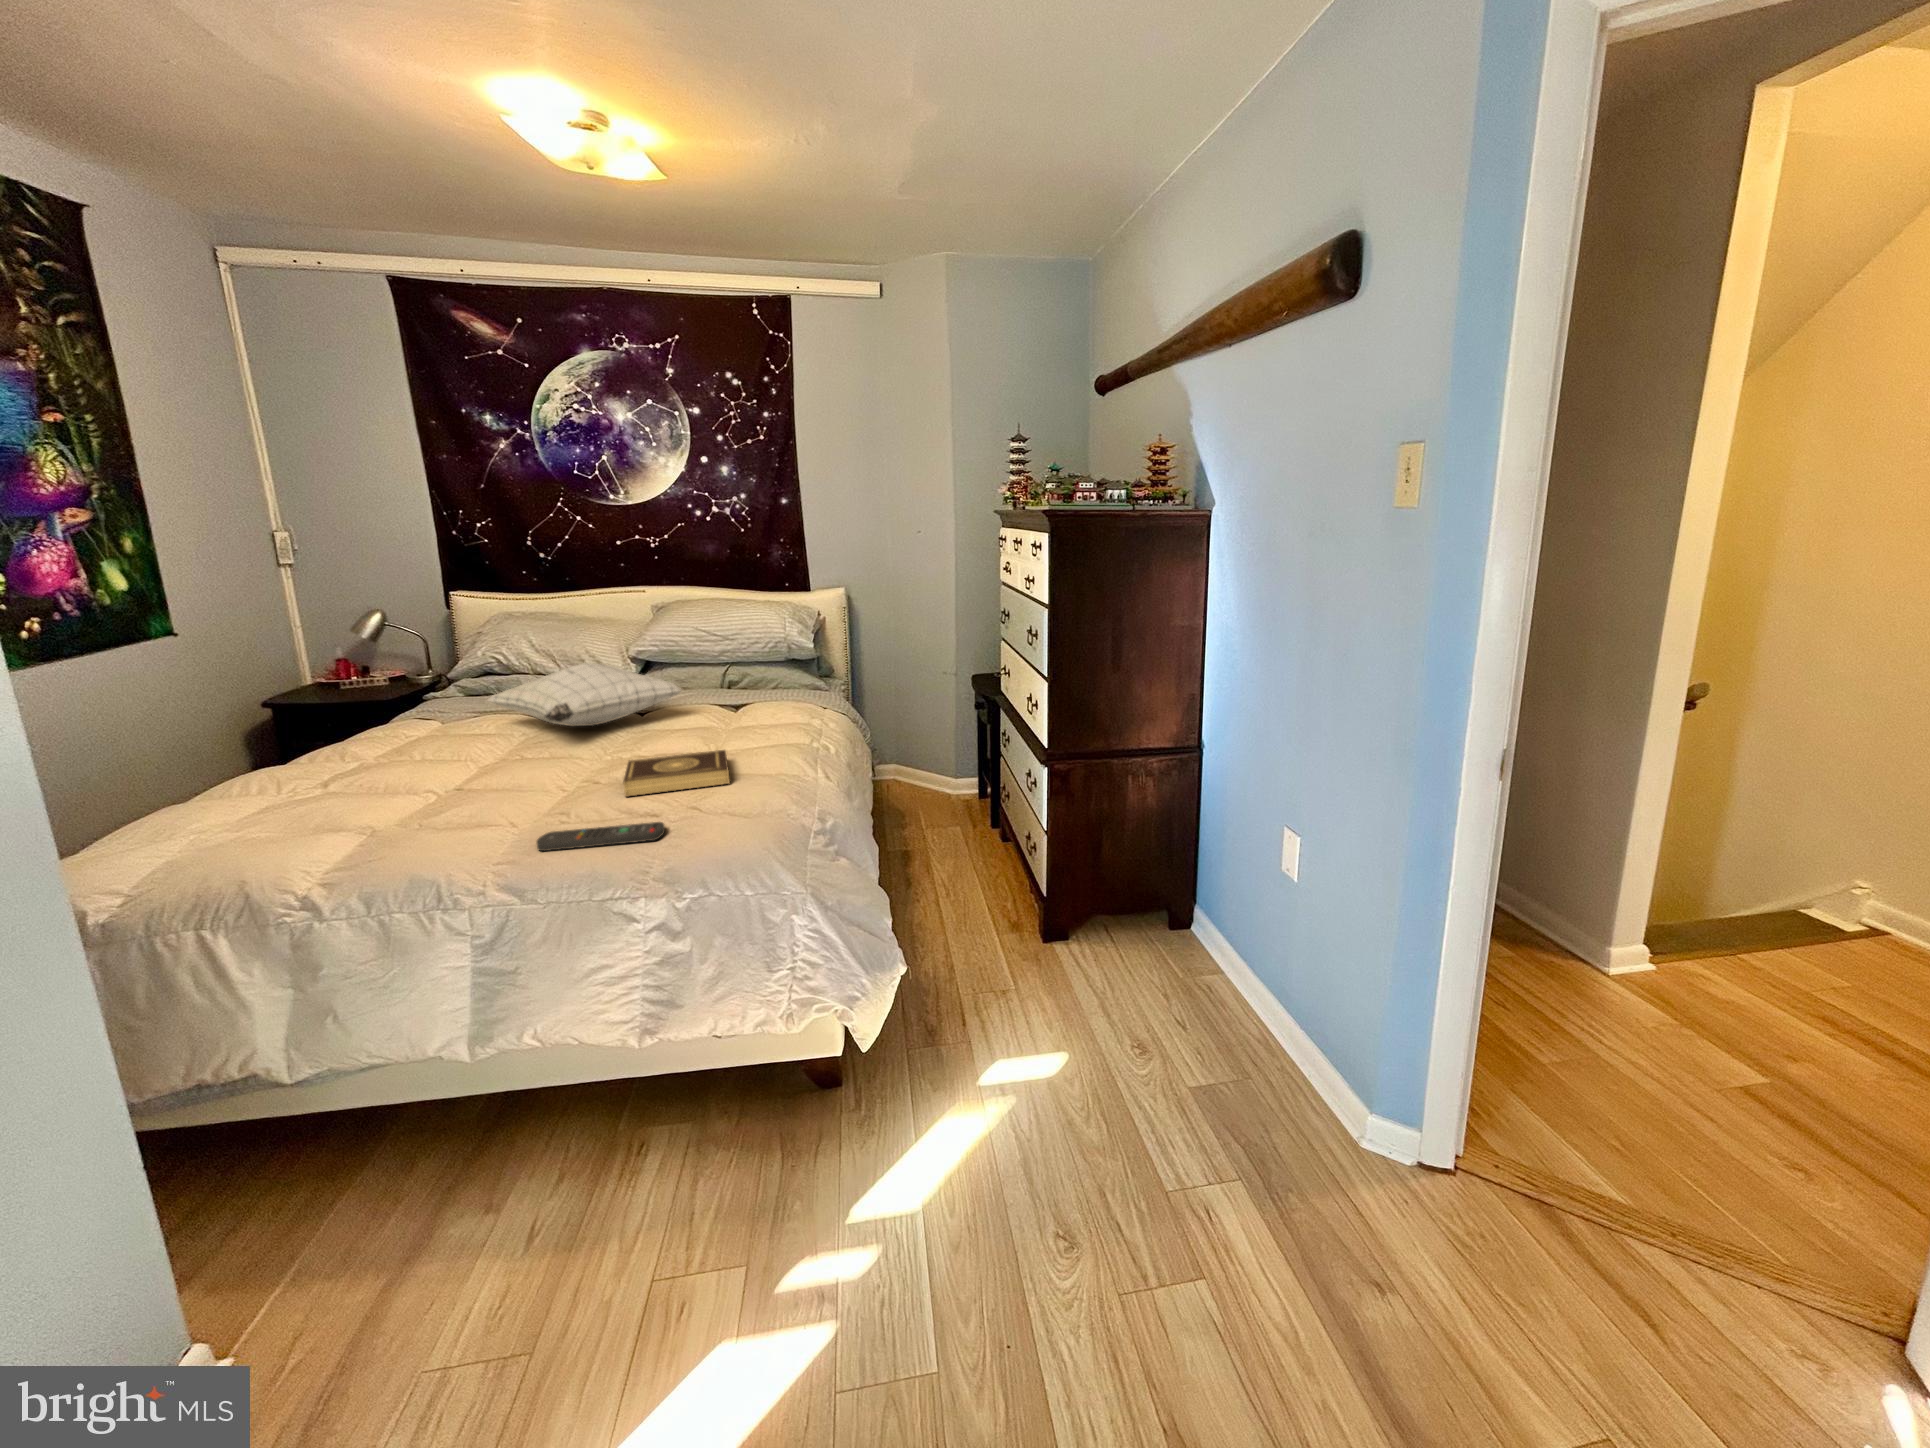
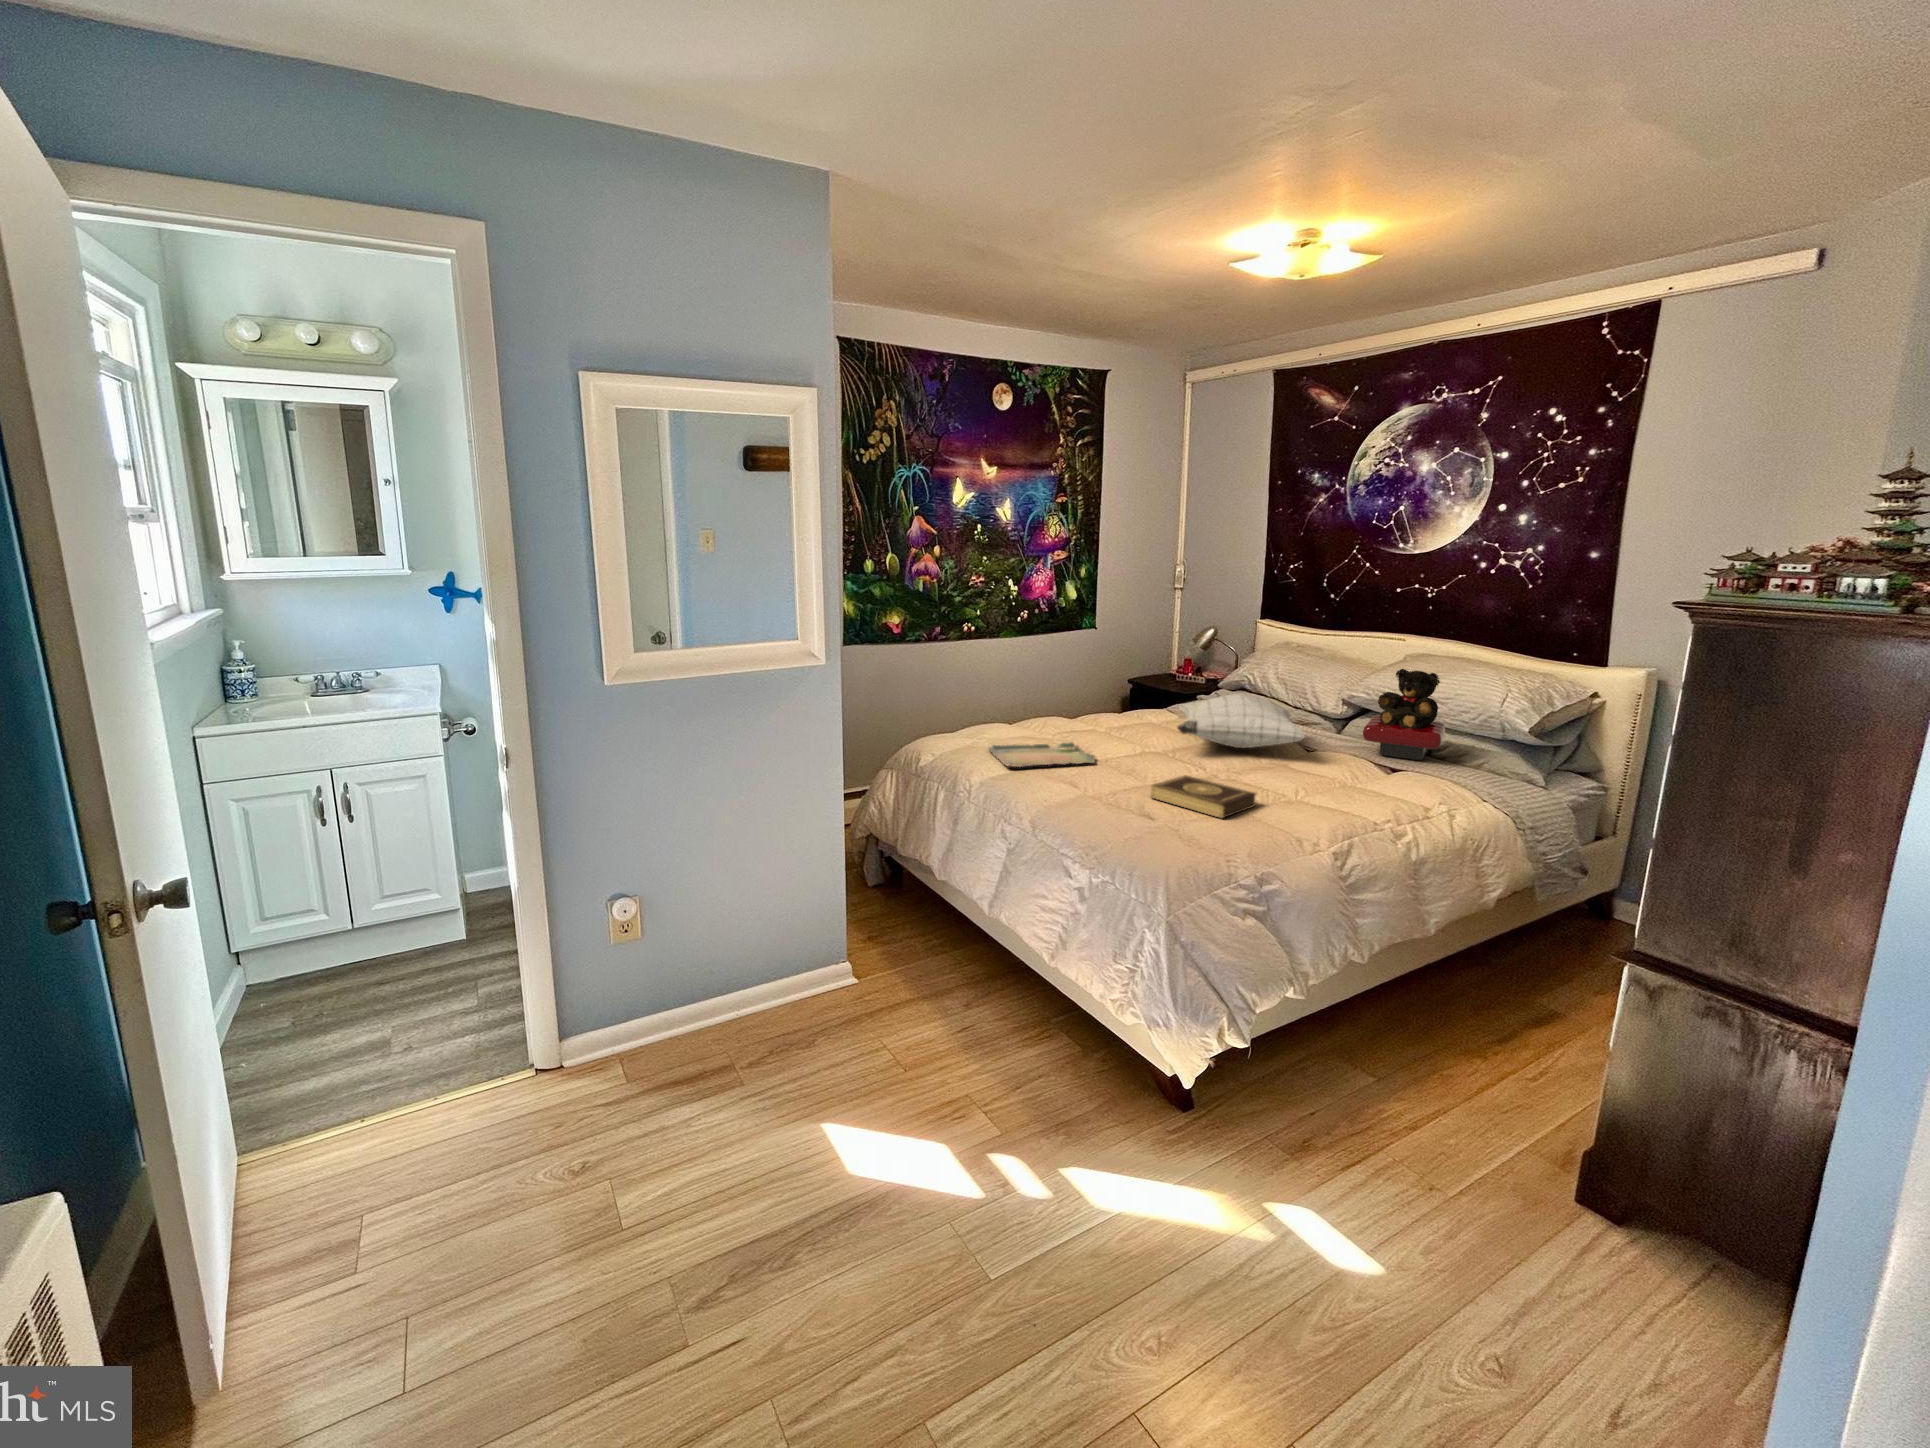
teddy bear: none [686,608,768,693] -> present [1363,669,1445,760]
tray: none [250,778,476,845] -> present [989,742,1095,767]
remote control: present [537,822,665,851] -> none [1056,797,1126,828]

